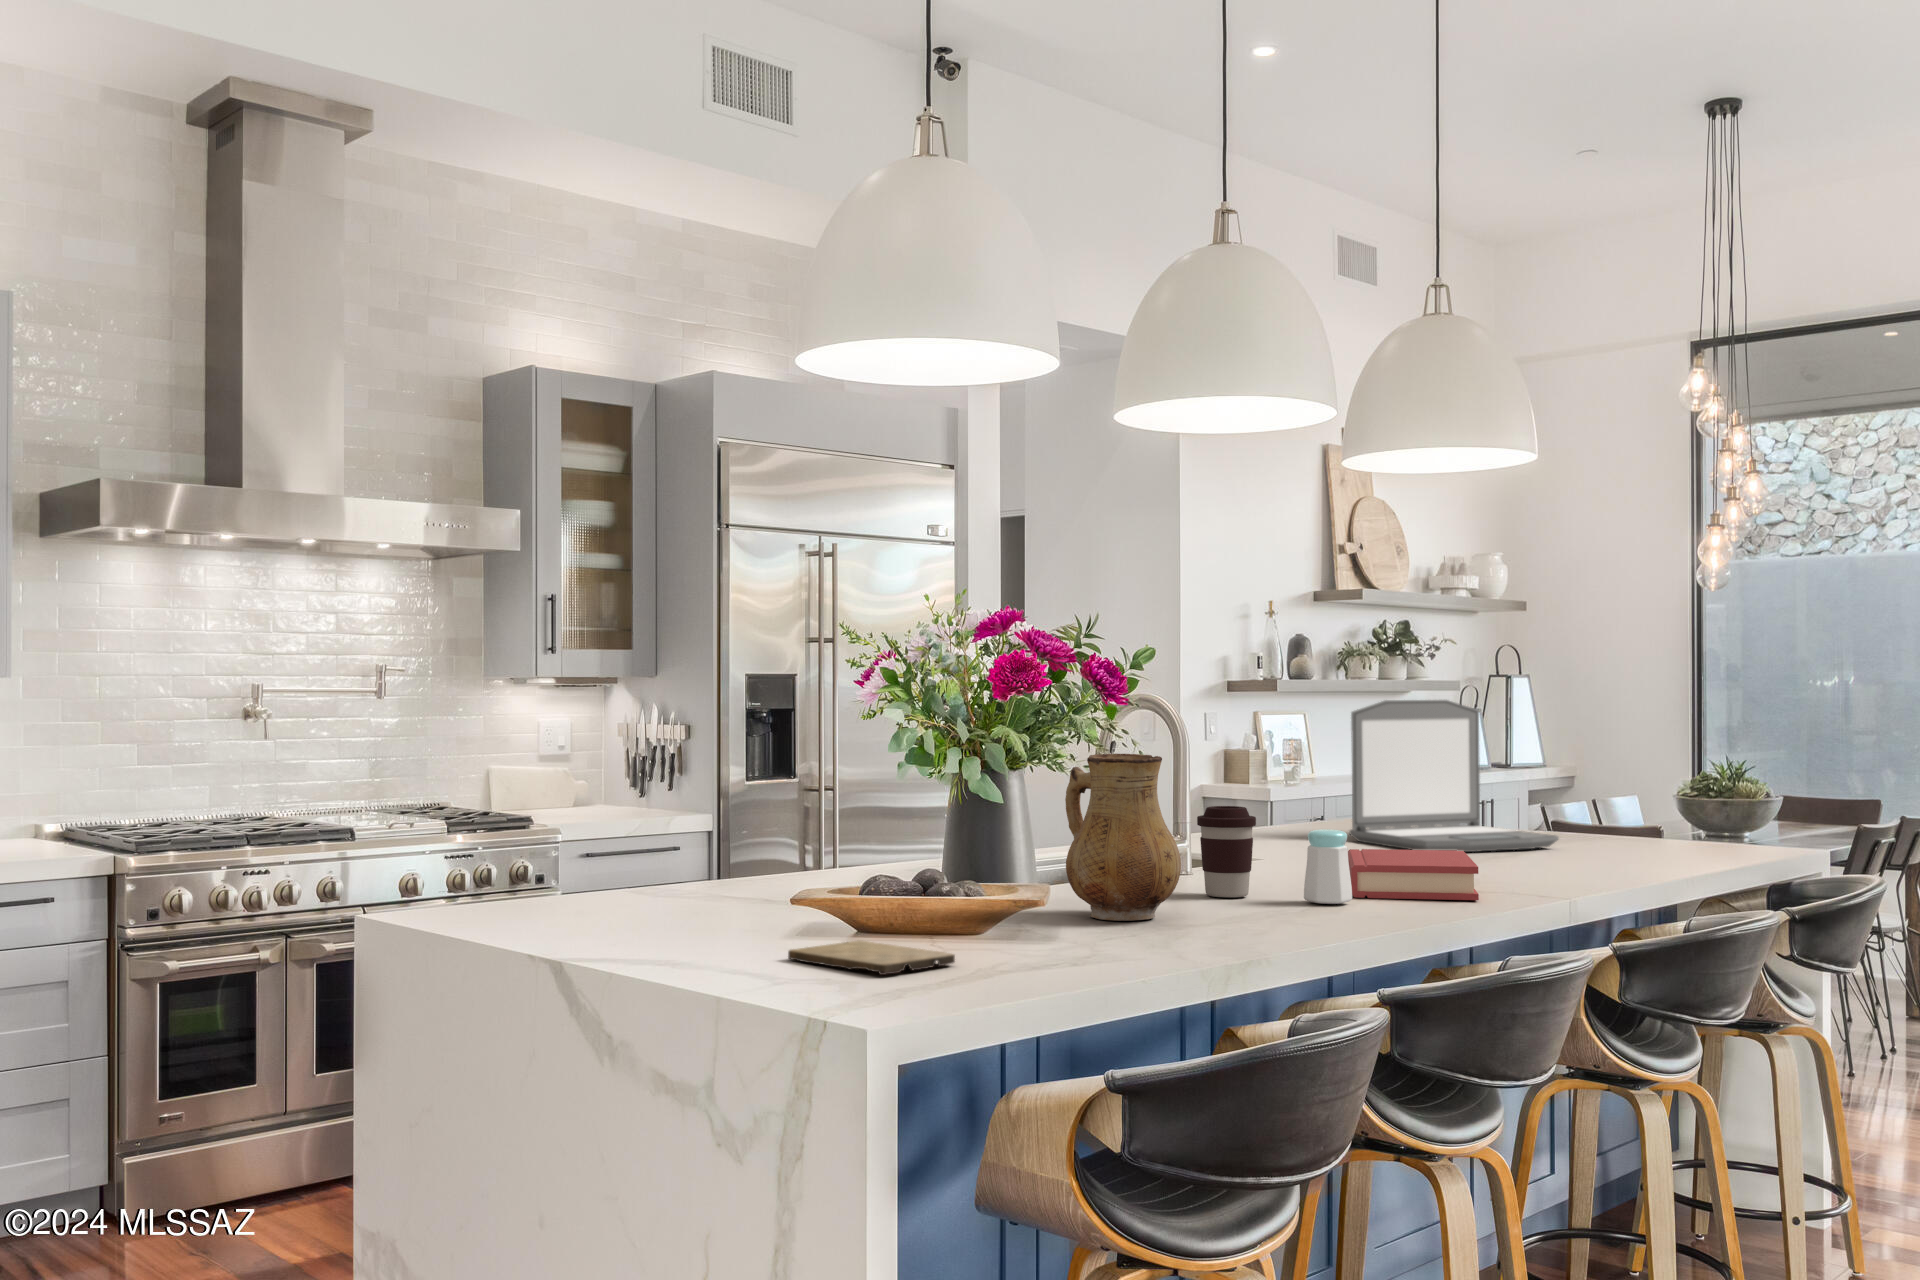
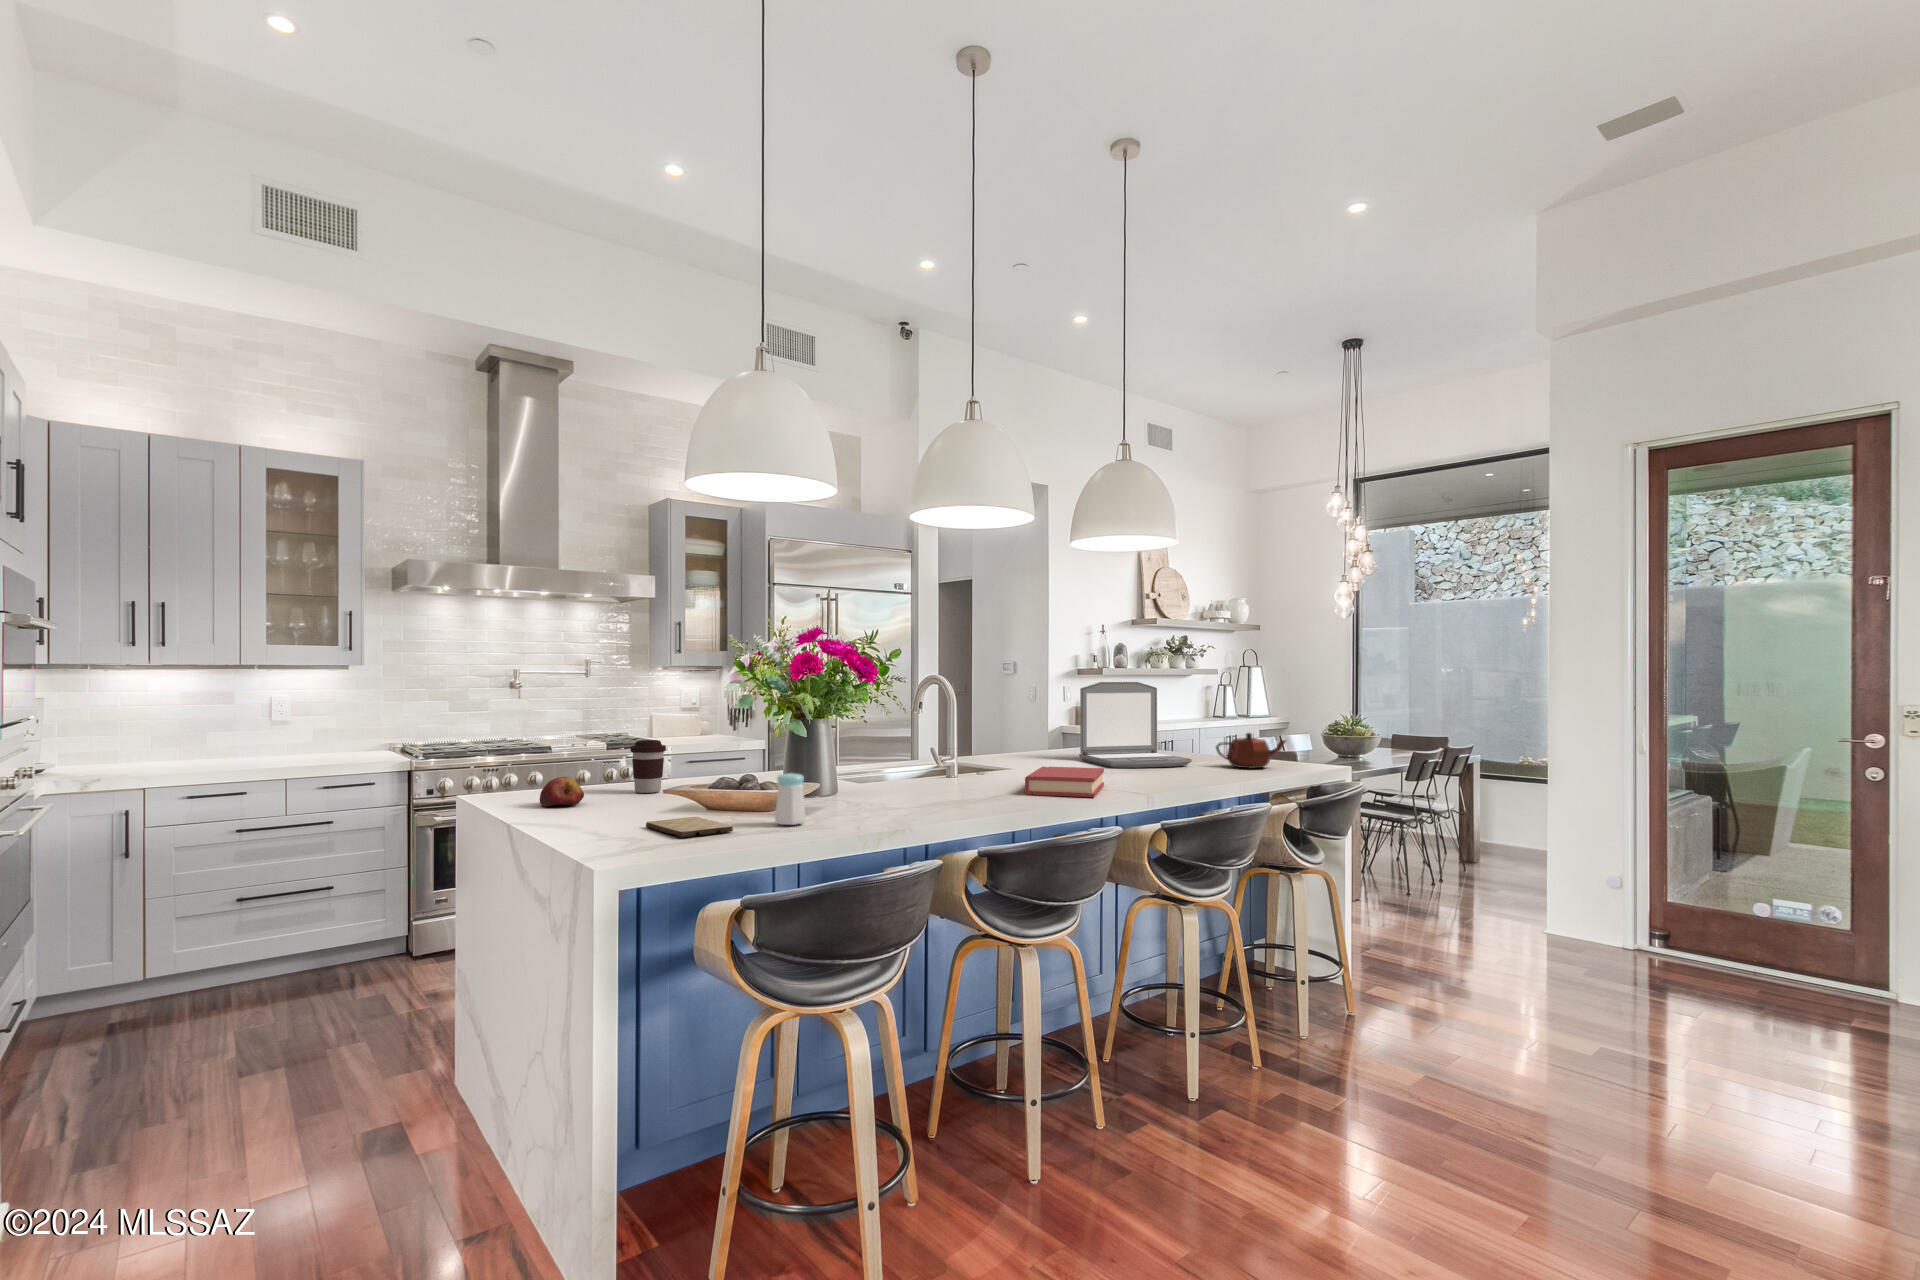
ceramic pitcher: present [1065,754,1181,921] -> none [844,713,908,807]
teapot: none [1599,787,1725,851] -> present [1216,733,1286,768]
coffee cup: present [1197,806,1256,897] -> present [630,740,666,793]
salt shaker: present [1304,829,1352,904] -> present [775,773,806,825]
apple: none [530,874,609,928] -> present [540,777,584,806]

